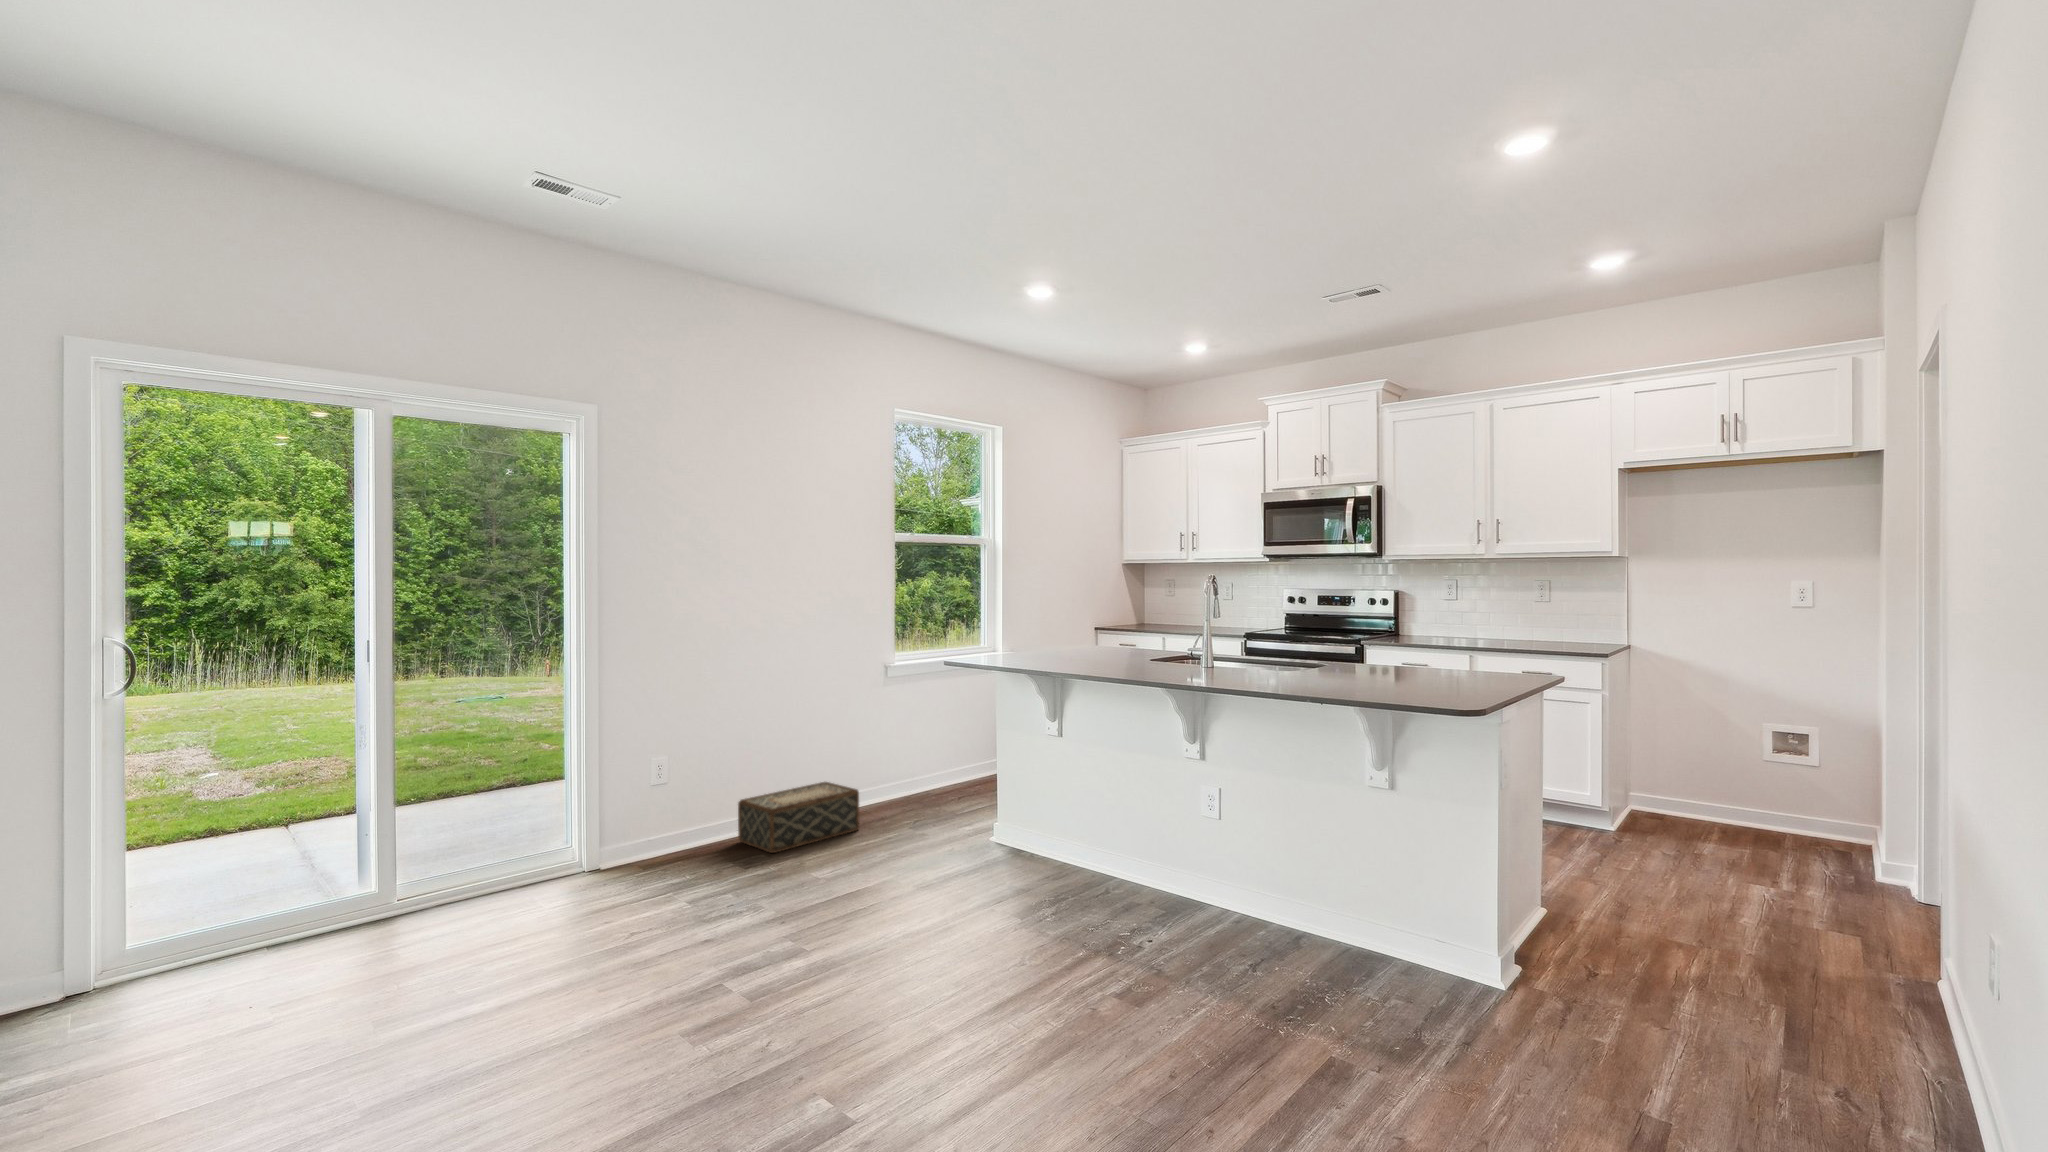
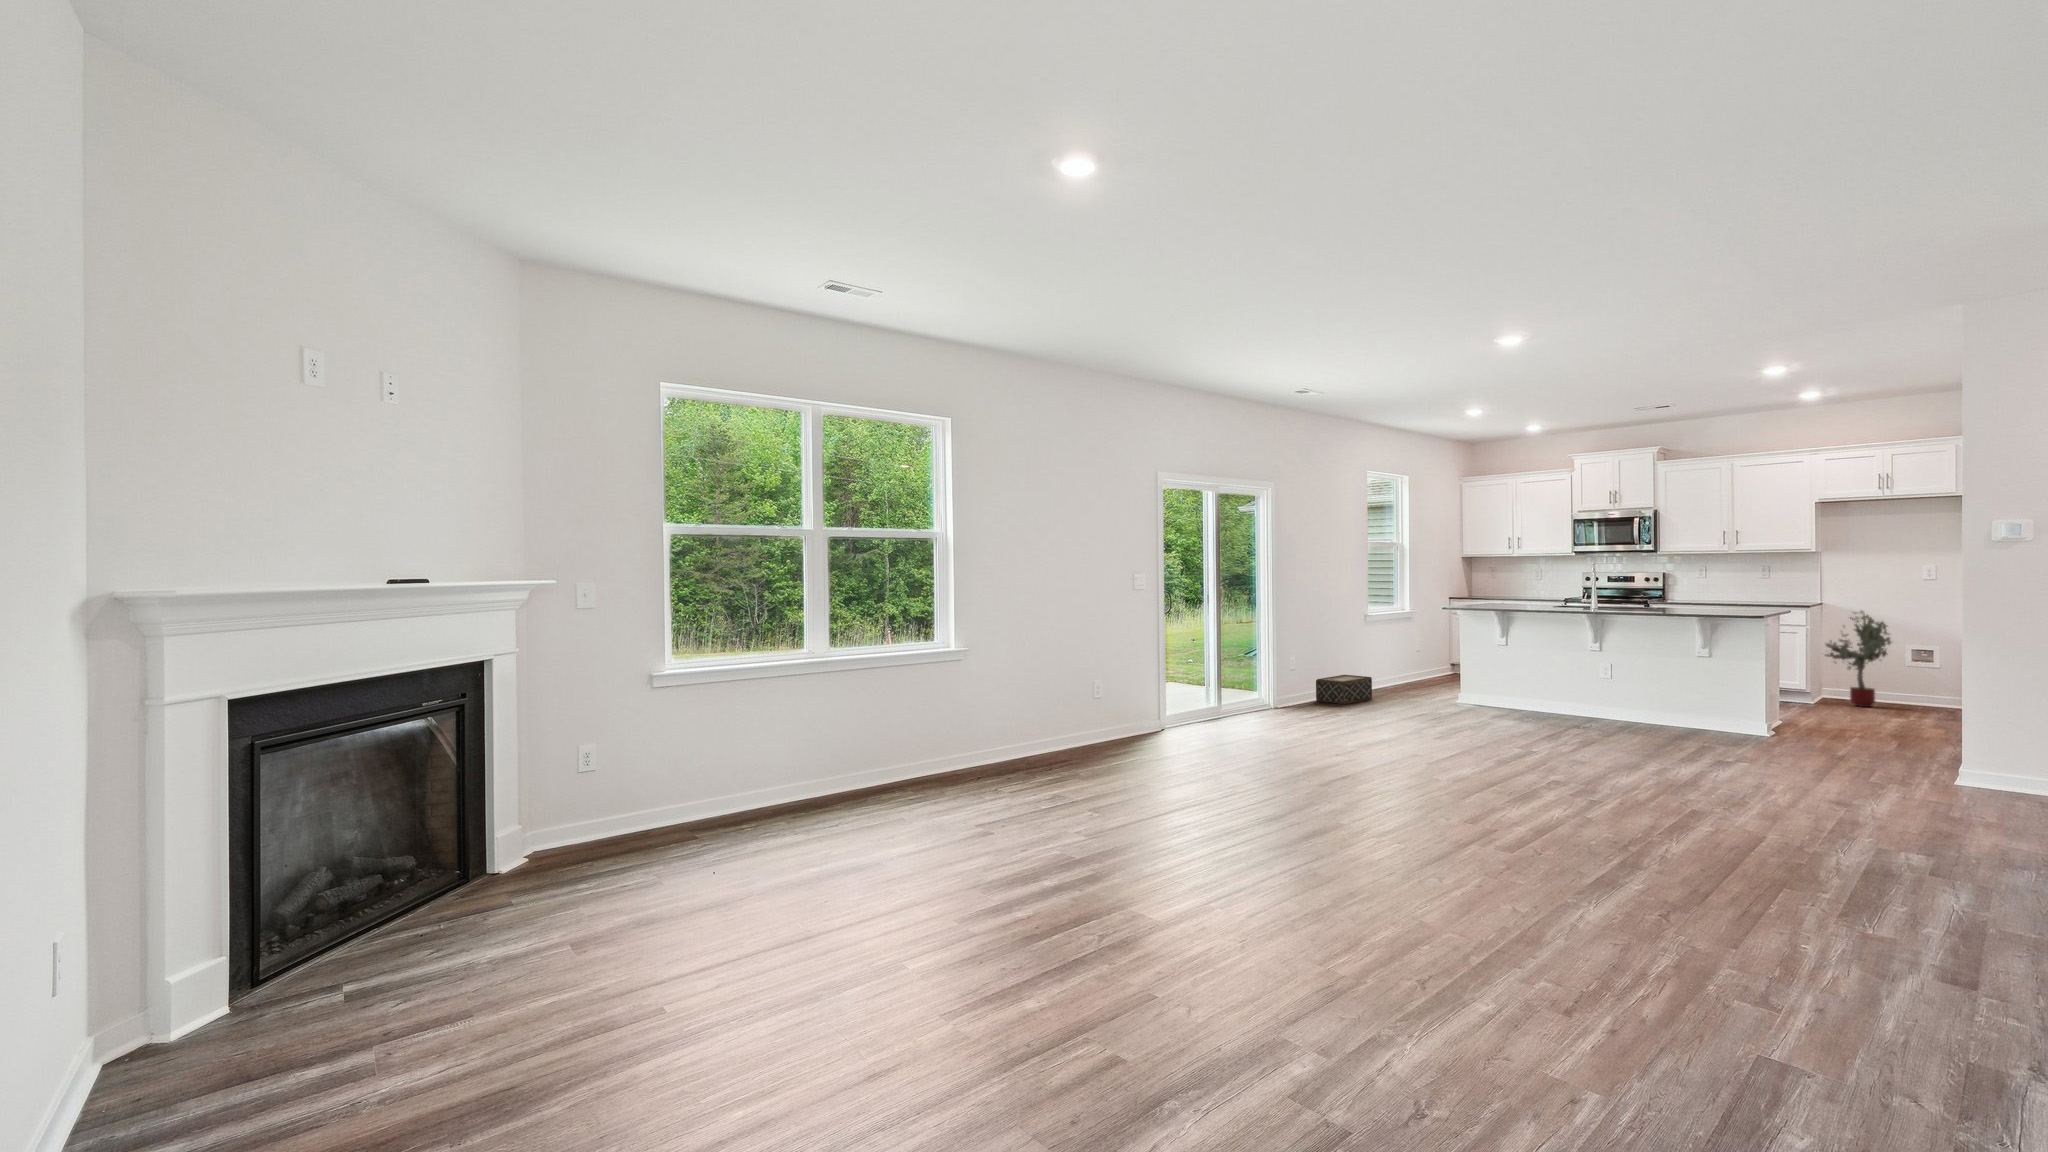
potted tree: none [1627,663,1745,844] -> present [1826,610,1892,707]

